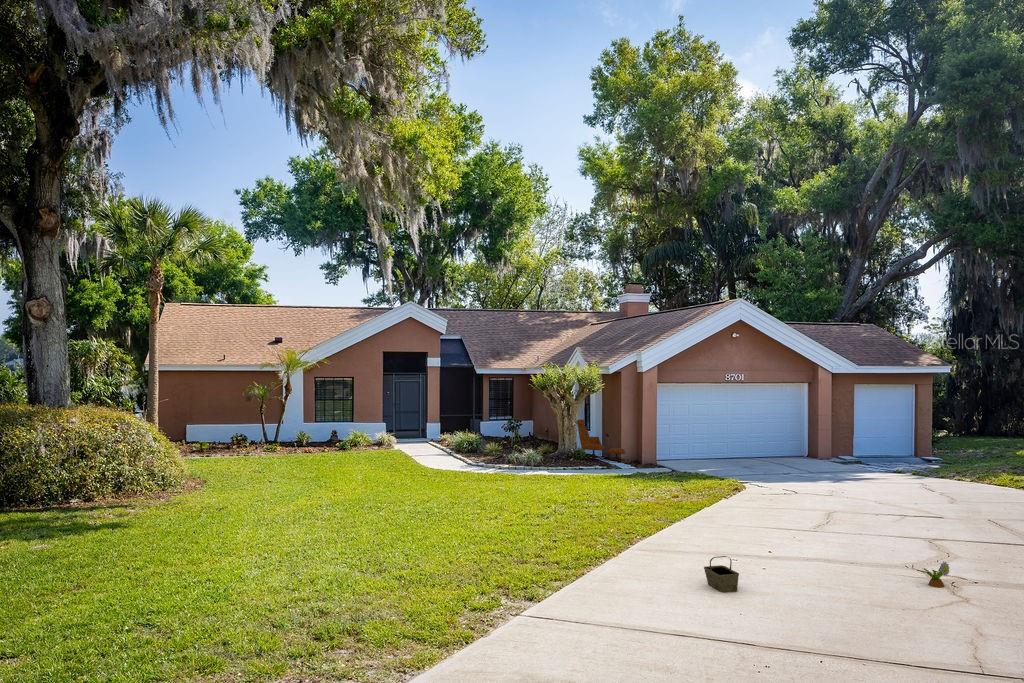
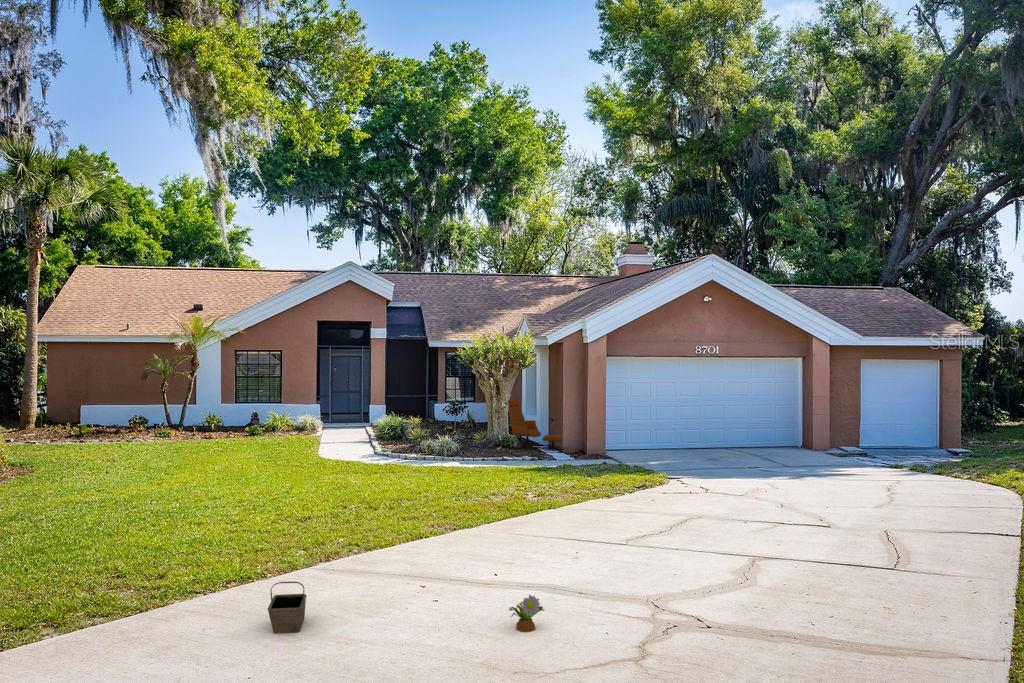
basket: present [704,556,739,592] -> present [268,582,307,633]
decorative plant: present [921,562,949,587] -> present [509,595,544,632]

